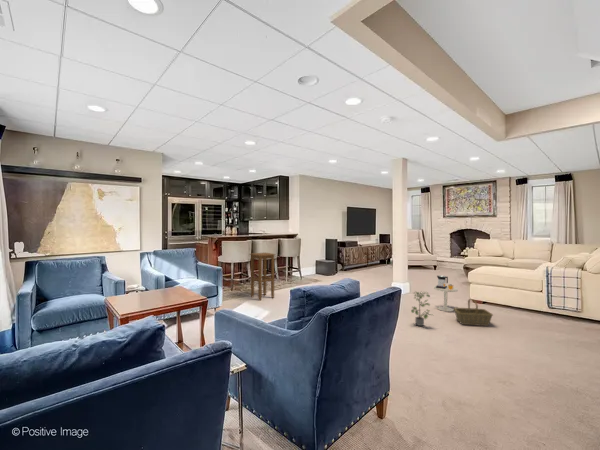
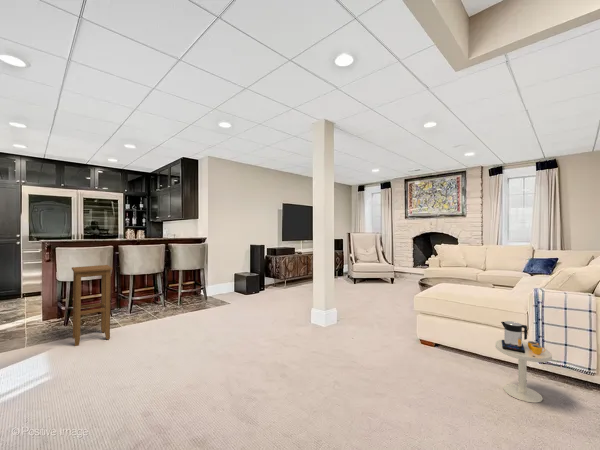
side table: present [434,276,458,311] -> present [496,321,552,403]
potted plant: present [411,292,430,326] -> none [287,342,326,412]
basket: present [454,299,493,326] -> none [376,352,441,408]

